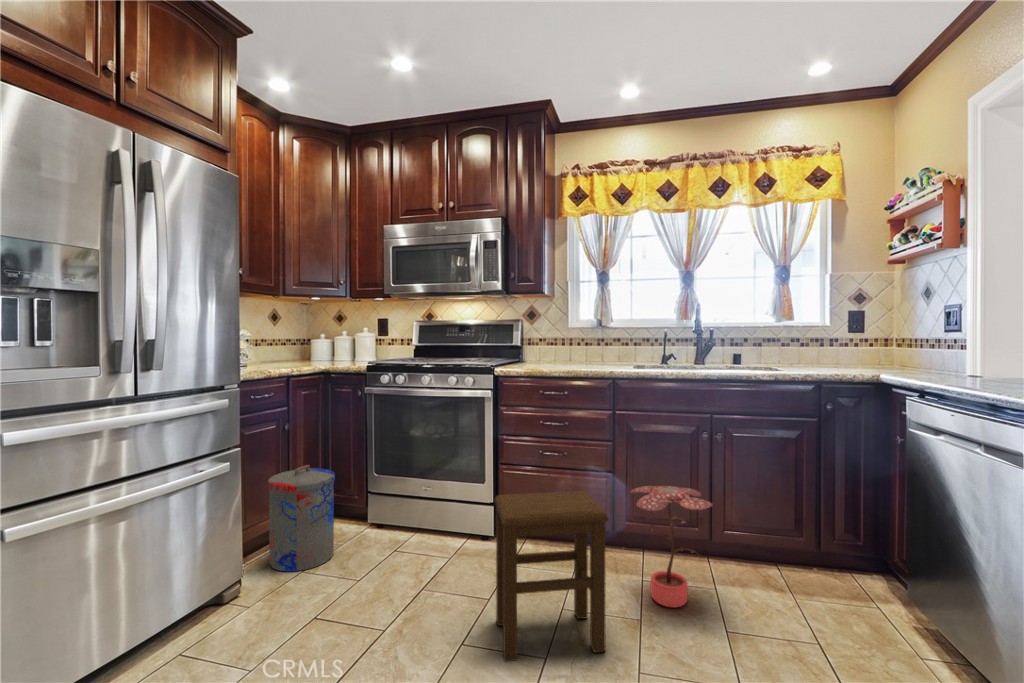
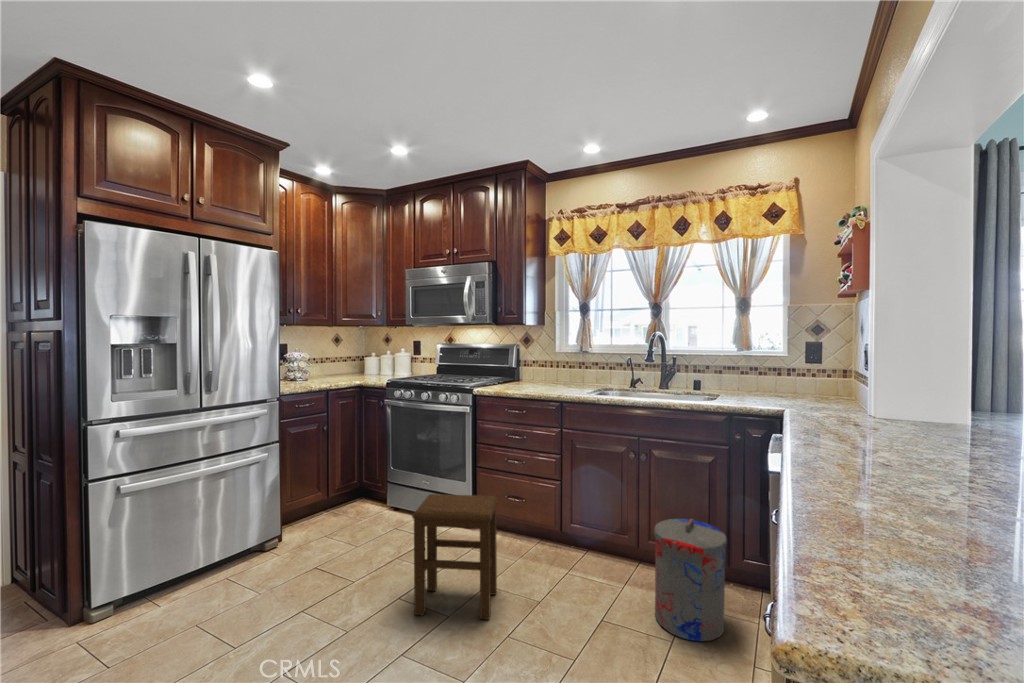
trash can: present [268,465,335,572] -> present [654,519,727,641]
potted plant: present [631,486,713,607] -> none [539,496,604,597]

